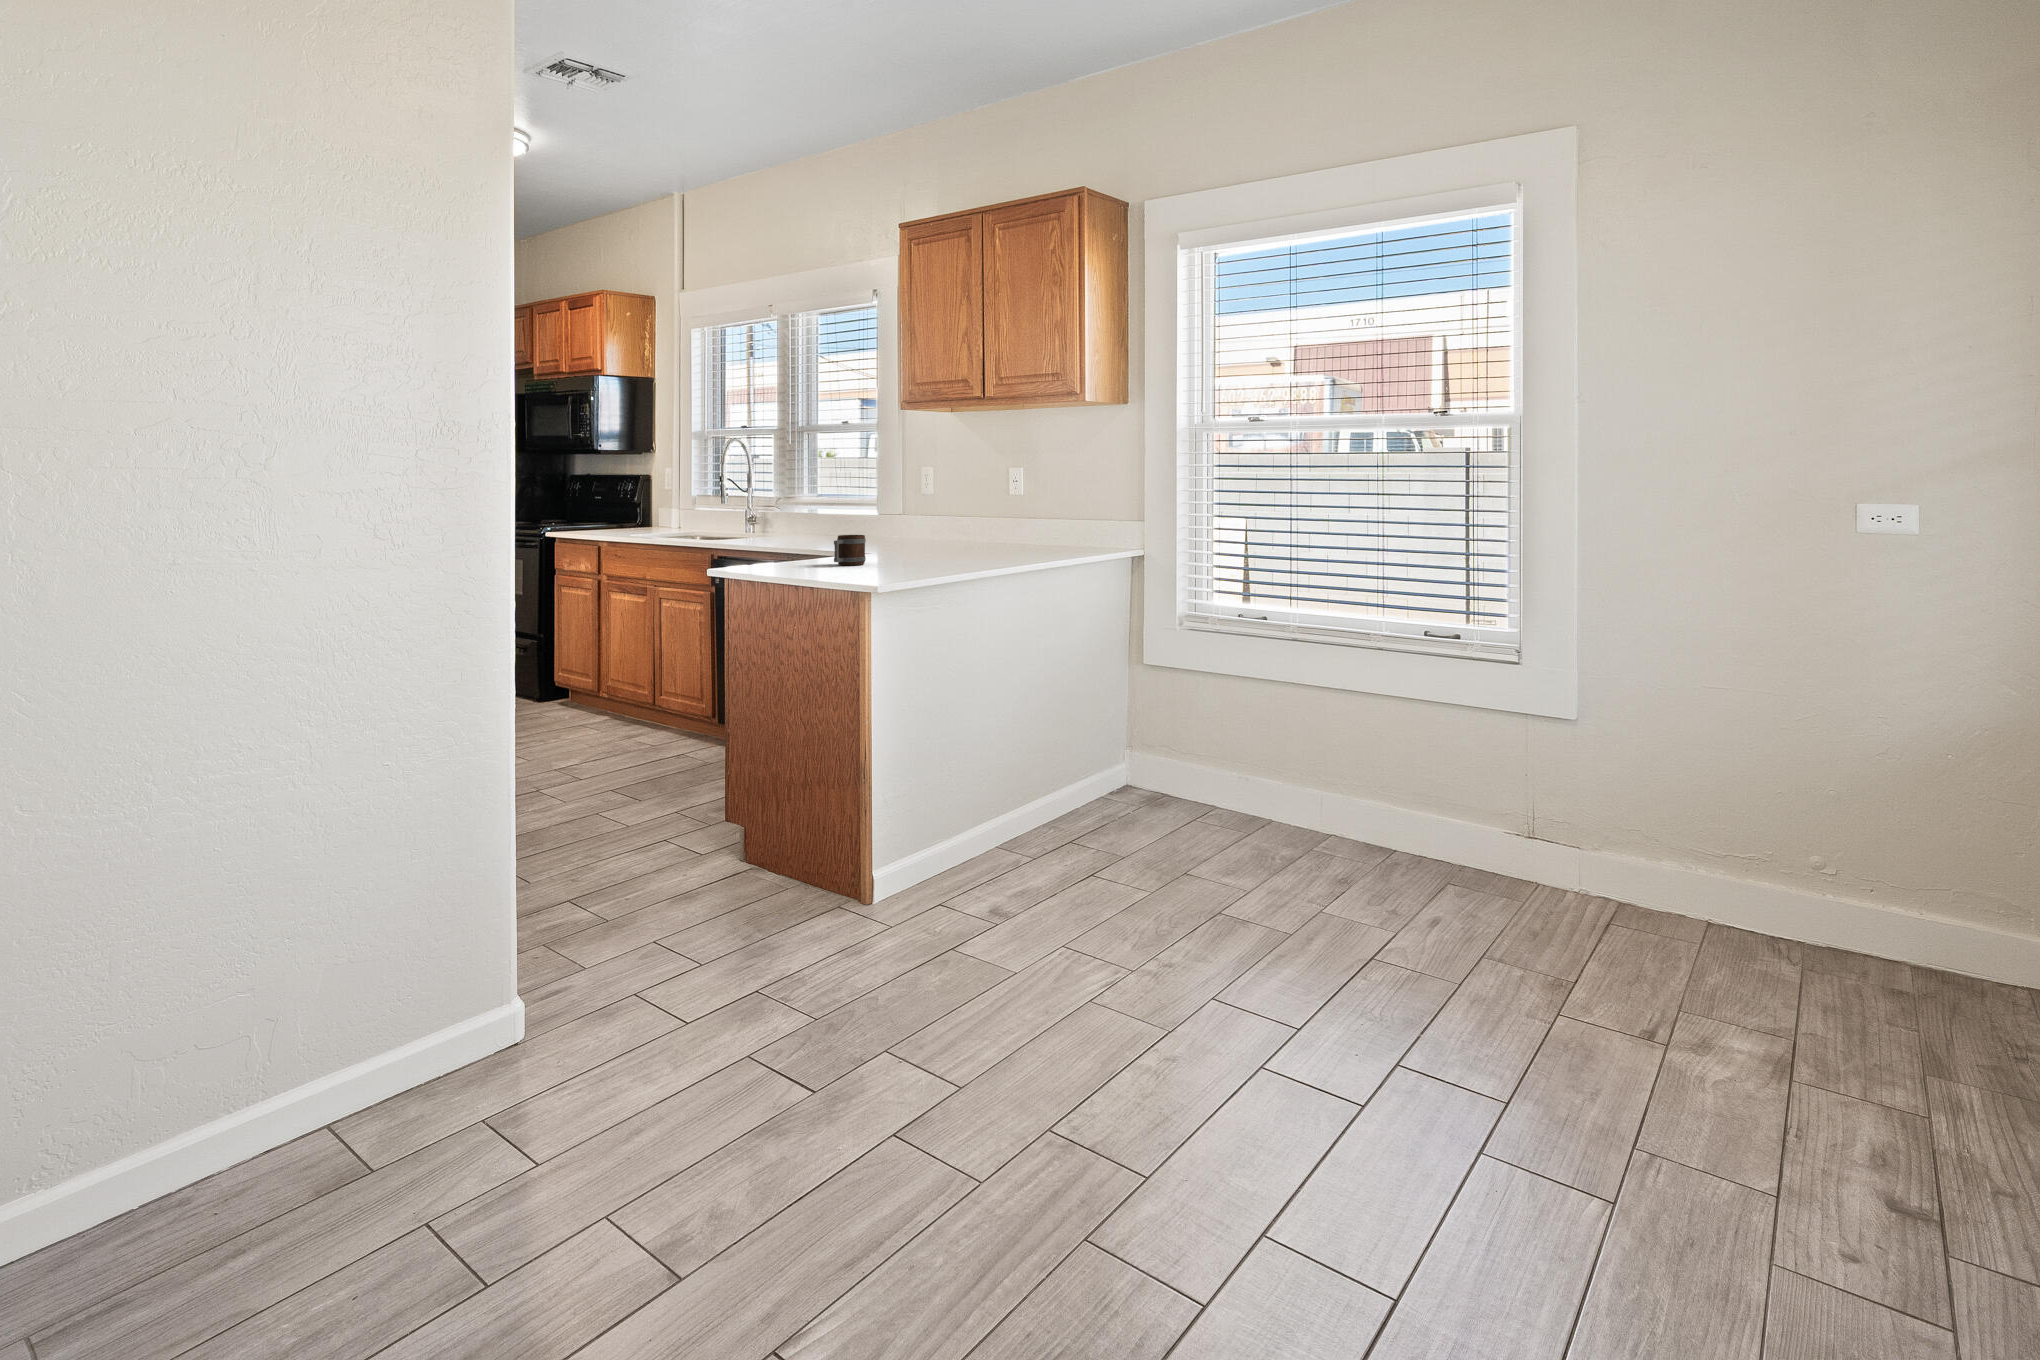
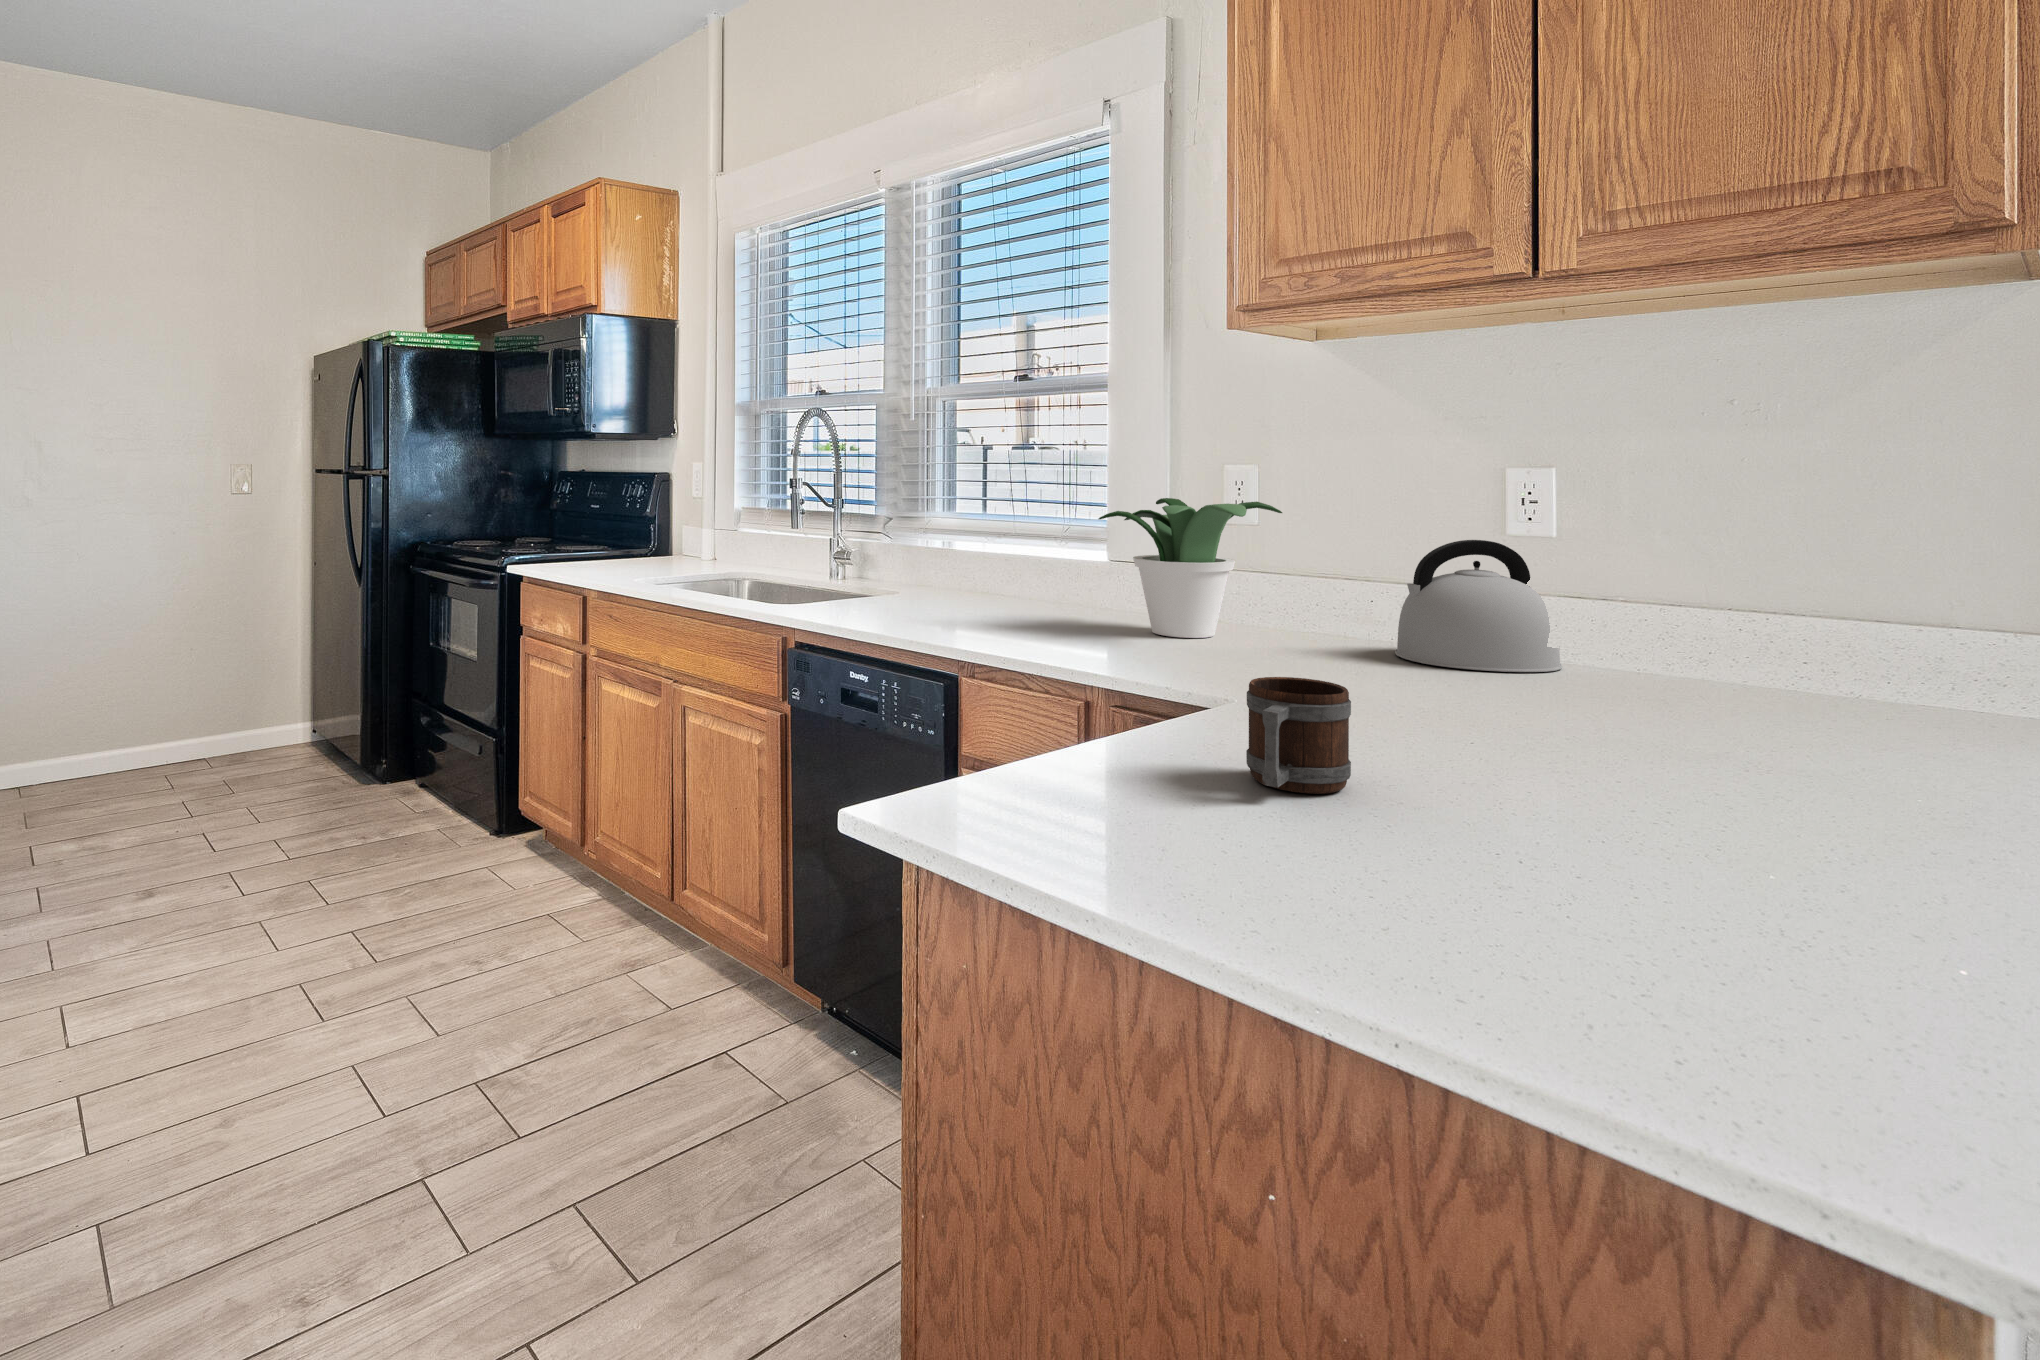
potted plant: none [855,484,933,544] -> present [1099,498,1282,638]
kettle: none [962,498,1024,547] -> present [1395,540,1563,672]

